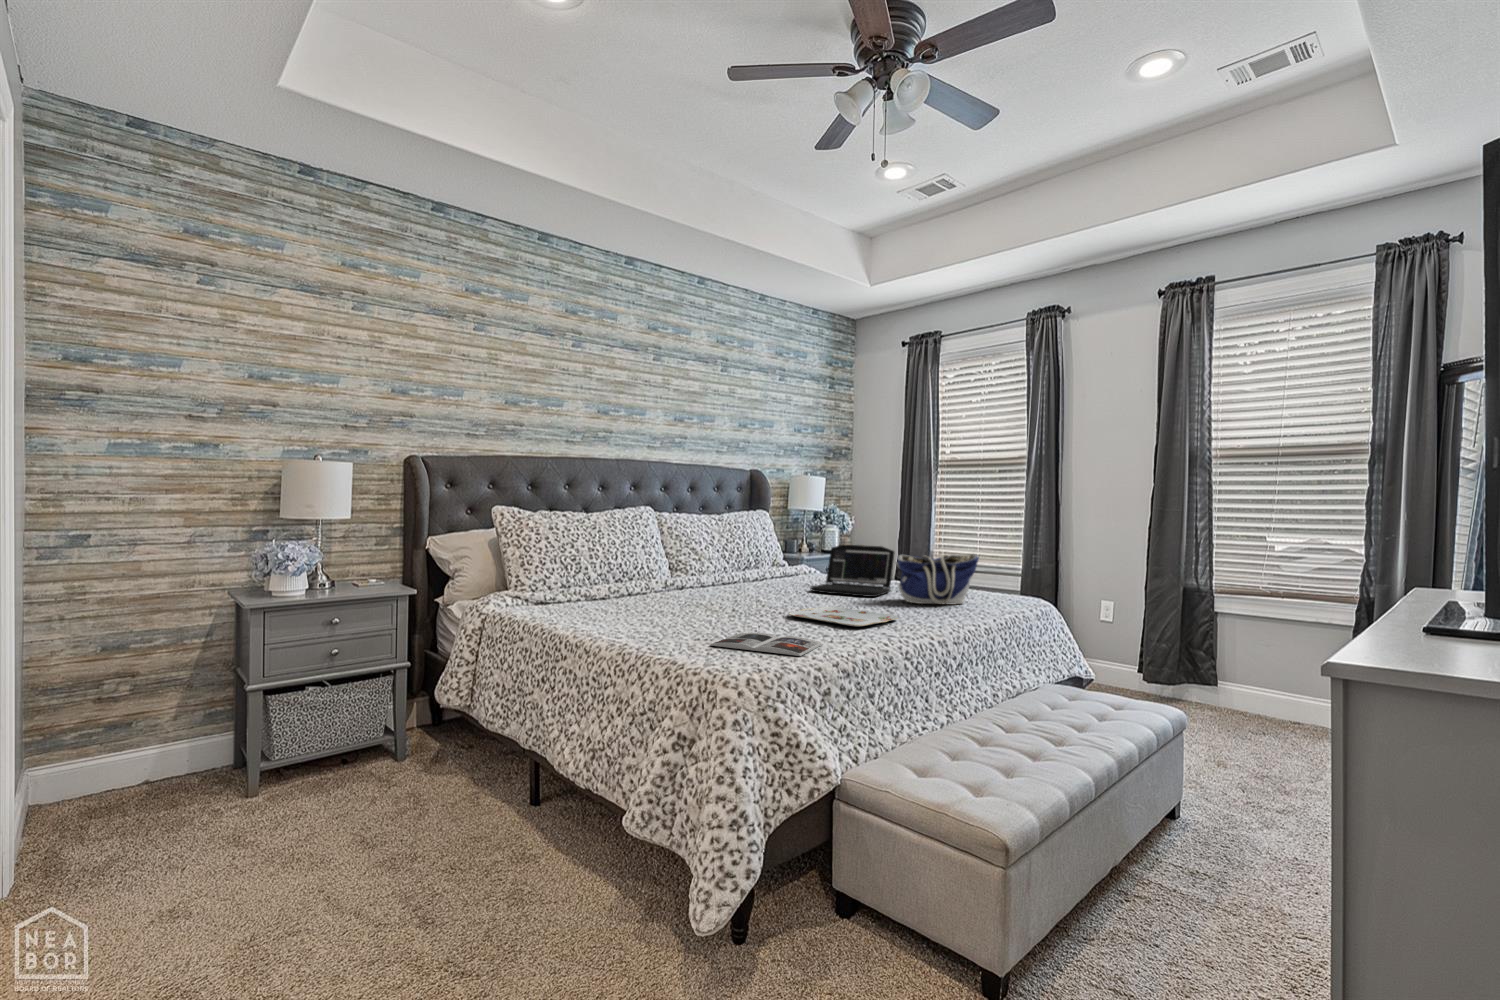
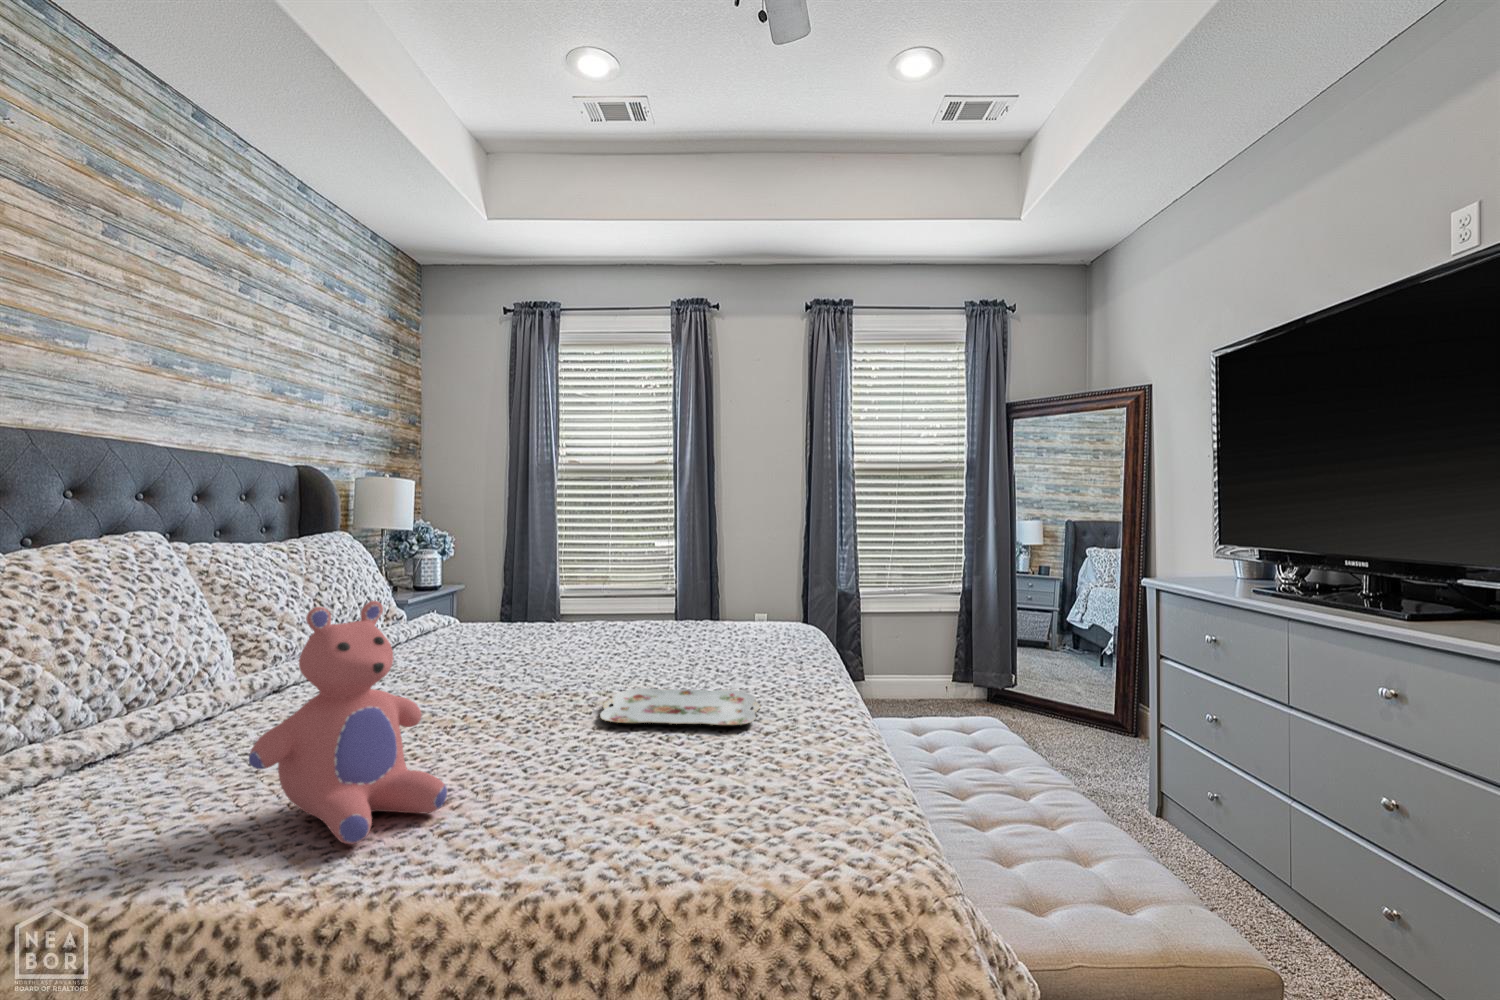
teddy bear: none [603,530,678,627] -> present [249,601,447,845]
laptop: present [810,545,895,597] -> none [522,582,632,662]
tote bag: present [895,554,979,604] -> none [668,587,769,662]
magazine: present [710,633,823,656] -> none [614,774,821,846]

